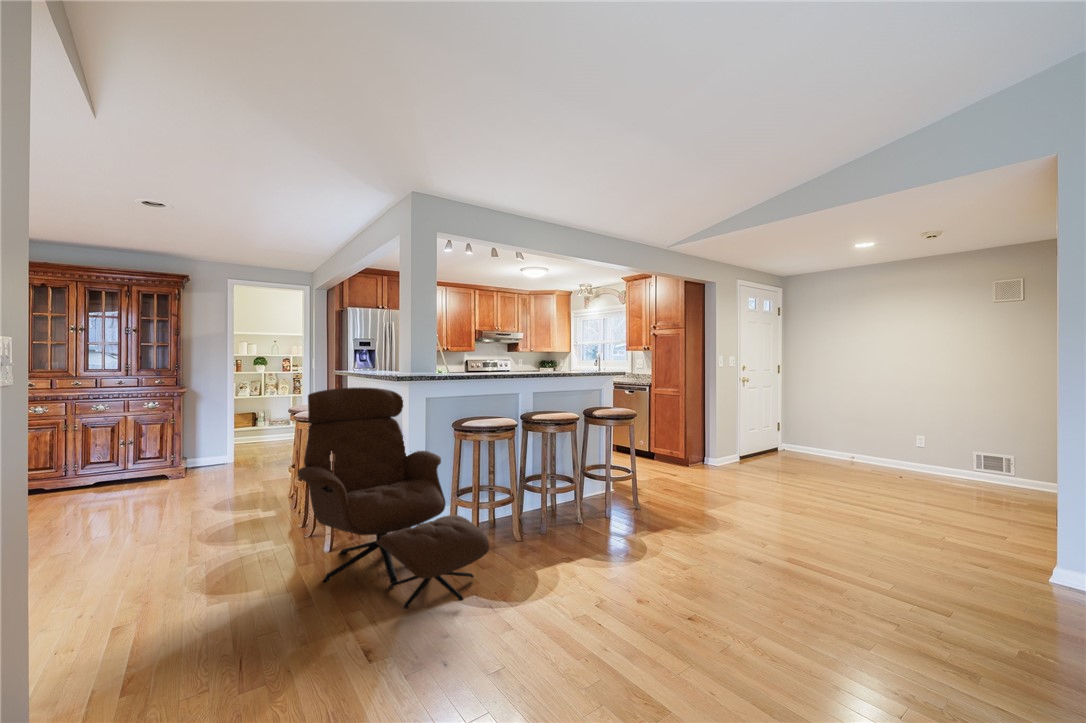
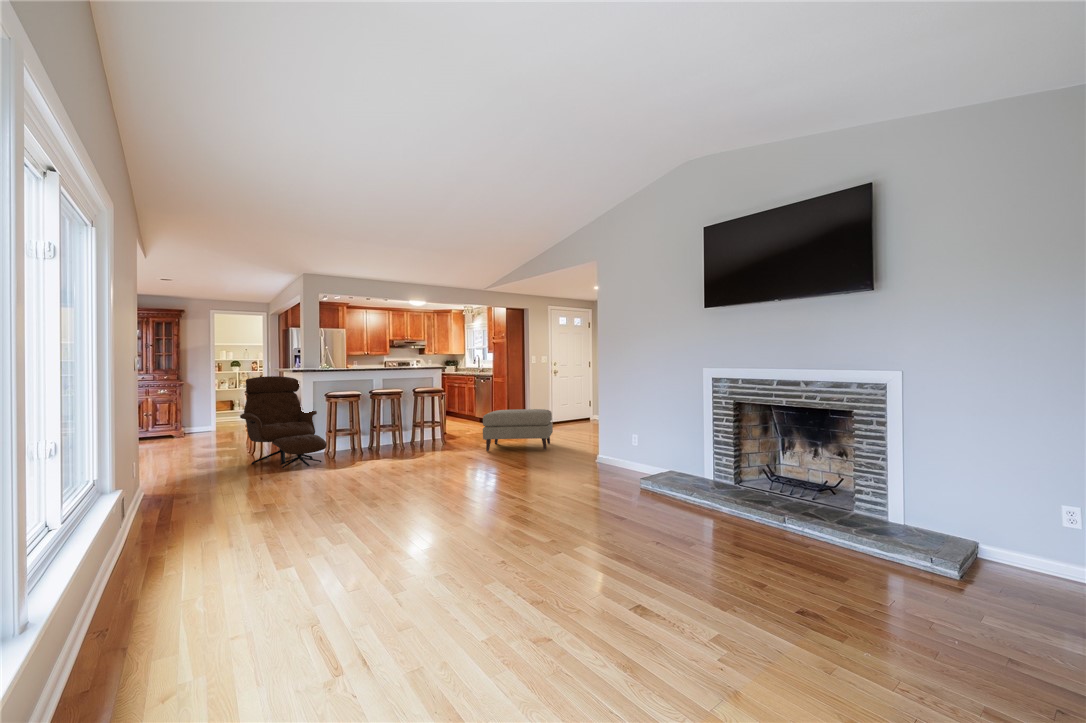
ottoman: none [726,451,888,538] -> present [483,409,553,451]

